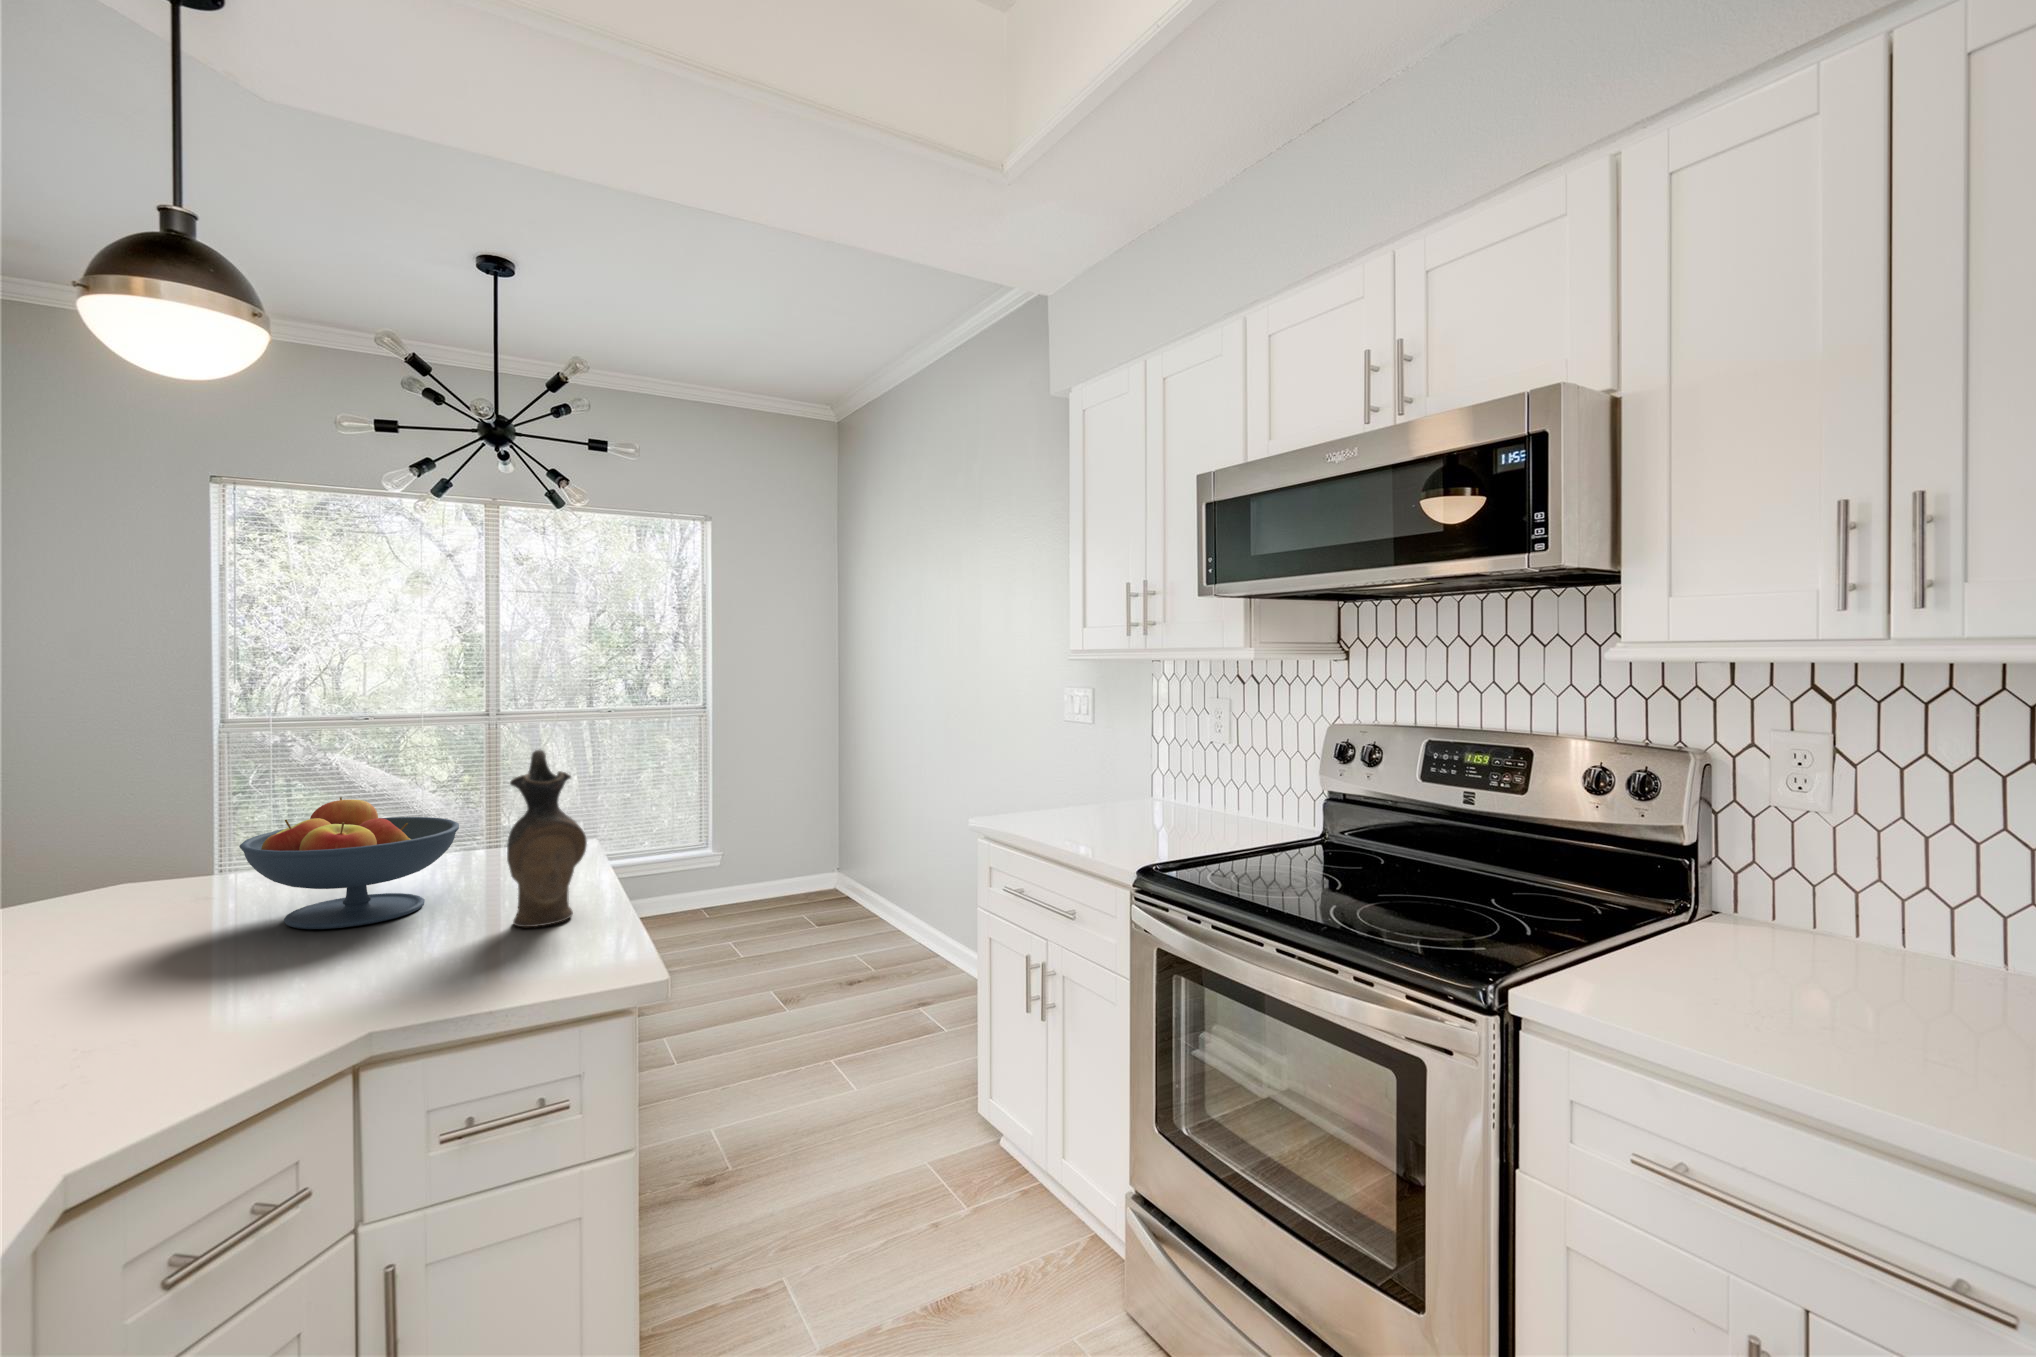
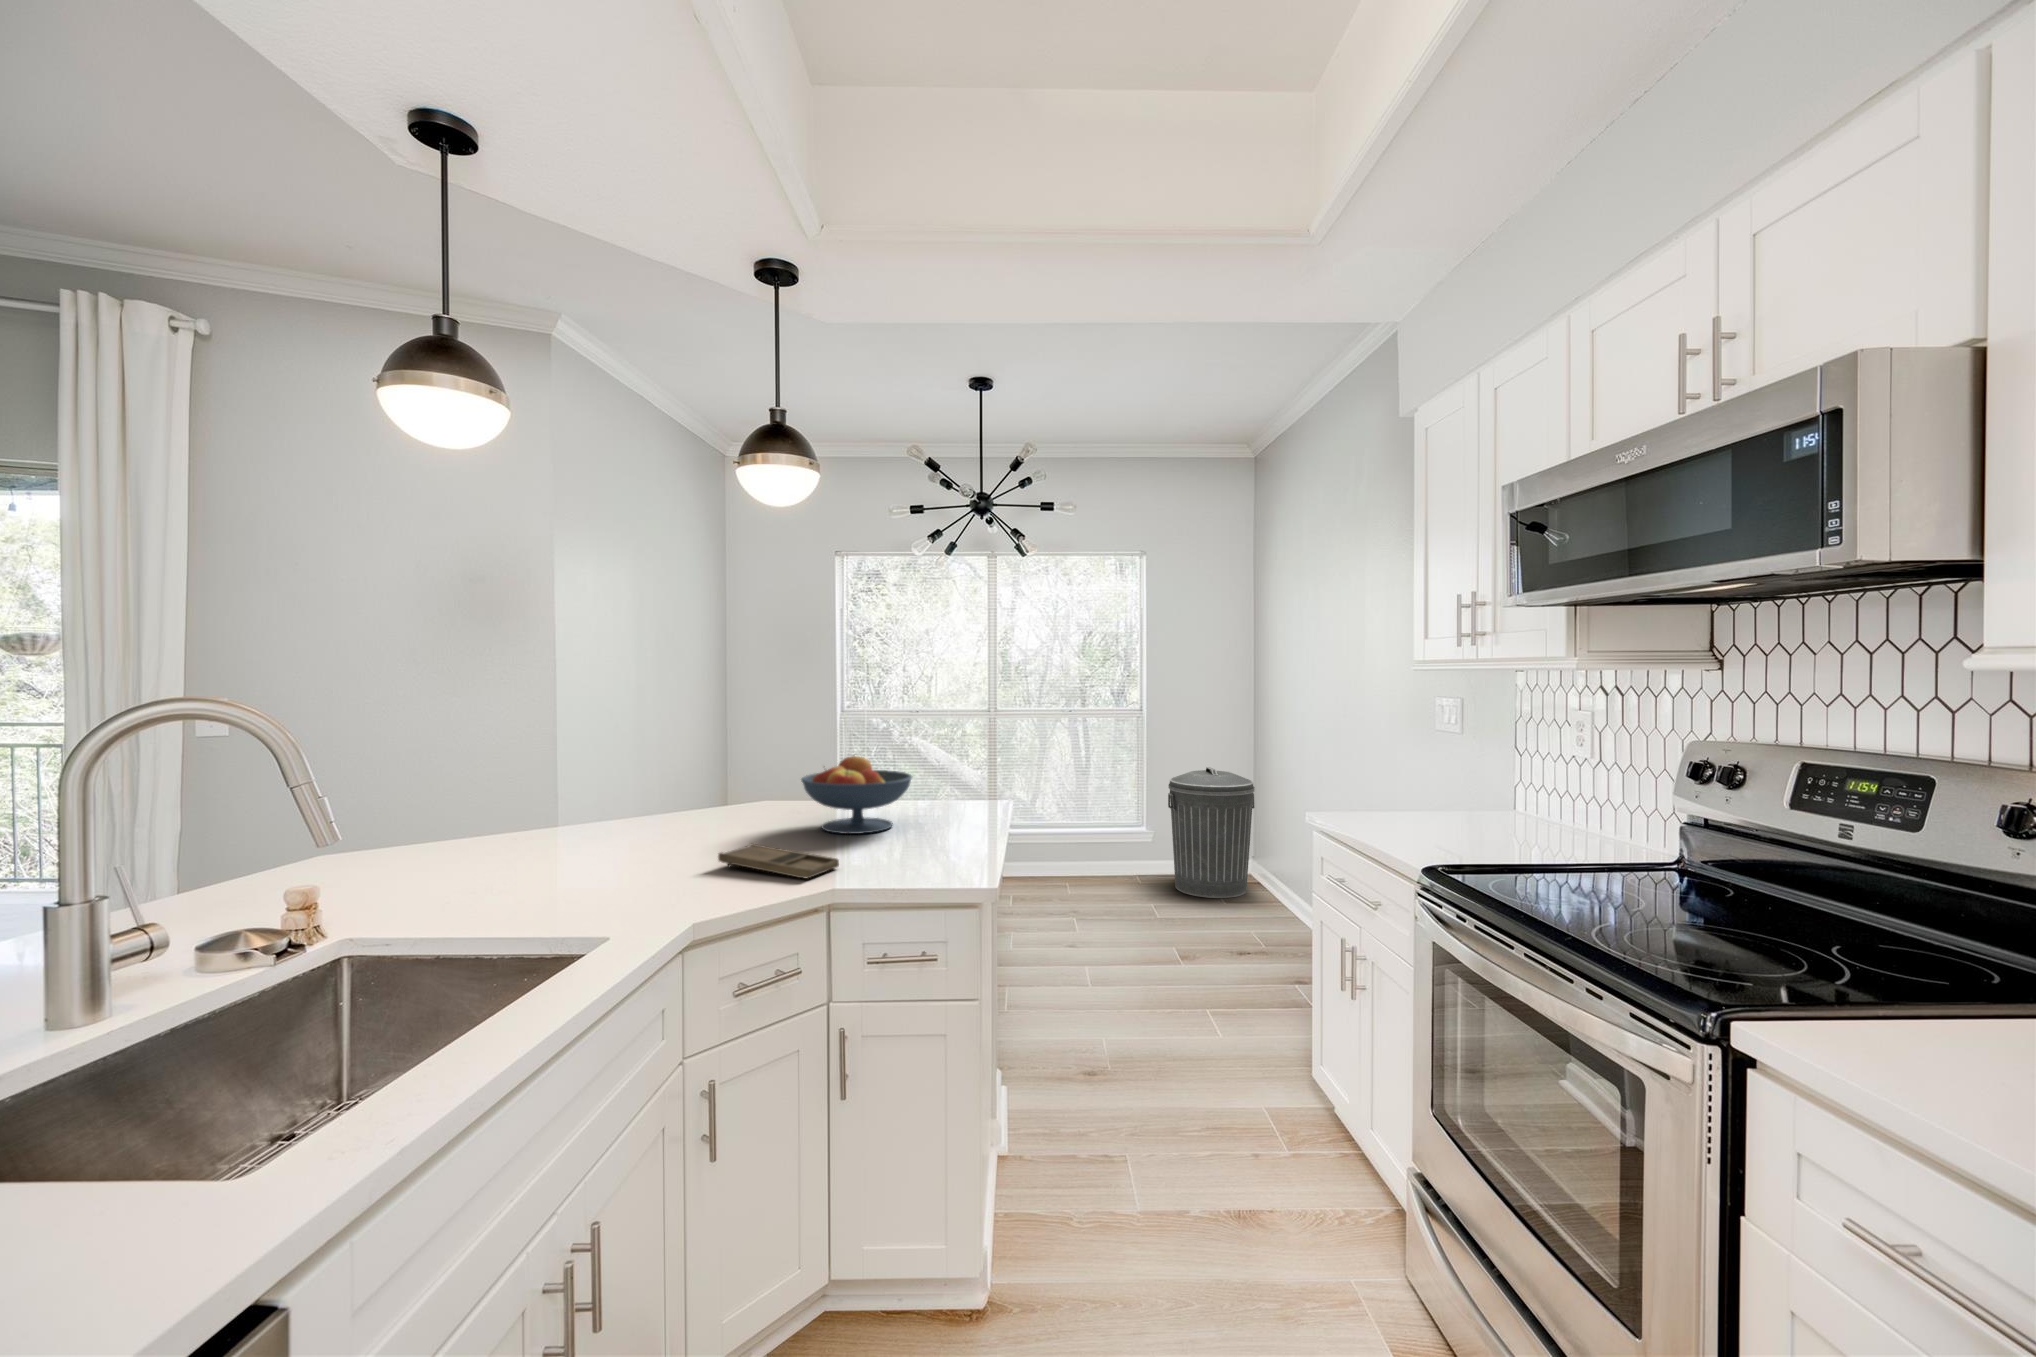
ceramic pitcher: present [507,750,587,927] -> none [927,729,974,847]
trash can: none [741,772,840,922] -> present [1168,767,1255,898]
tray: none [80,977,364,1033] -> present [718,844,839,878]

